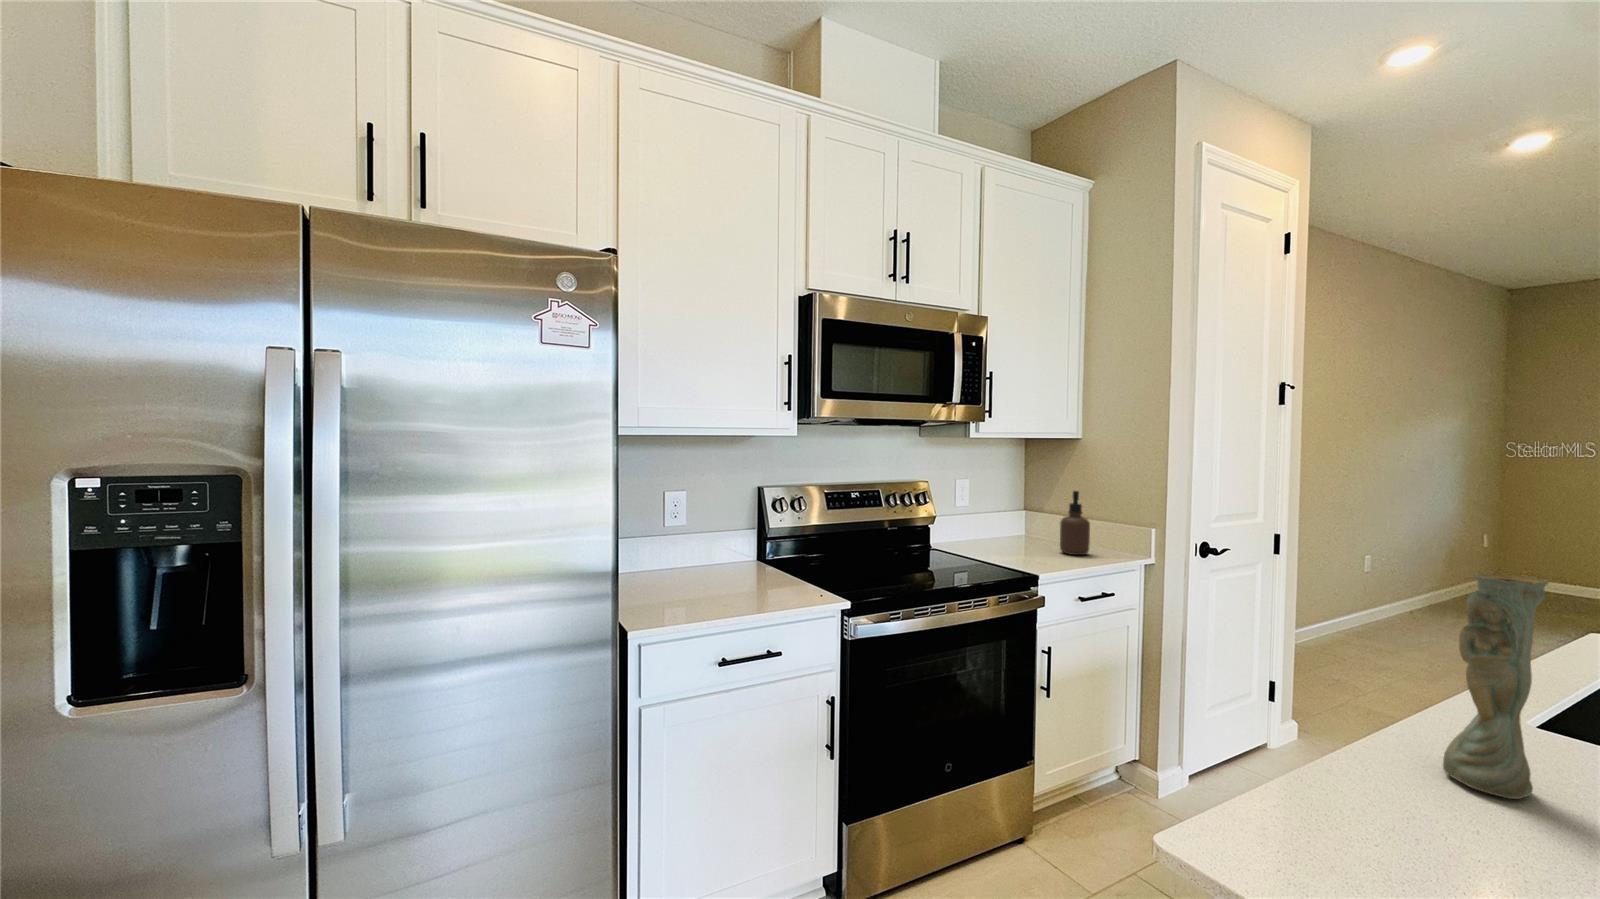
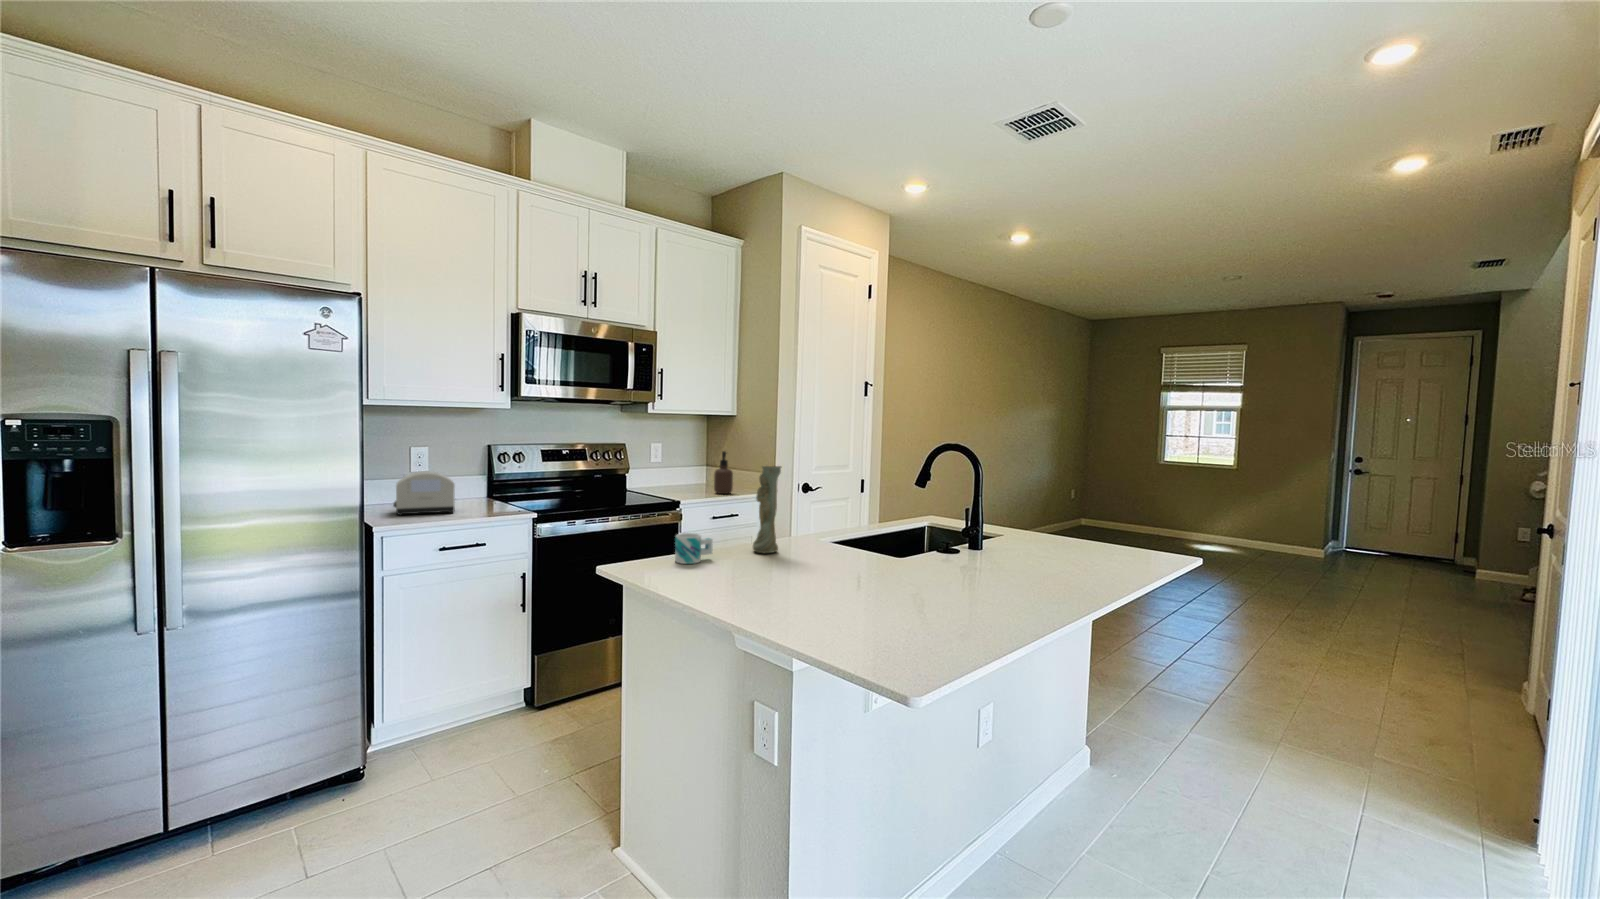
toaster: none [650,529,733,599] -> present [393,471,455,515]
mug: none [1316,749,1411,850] -> present [675,533,713,564]

